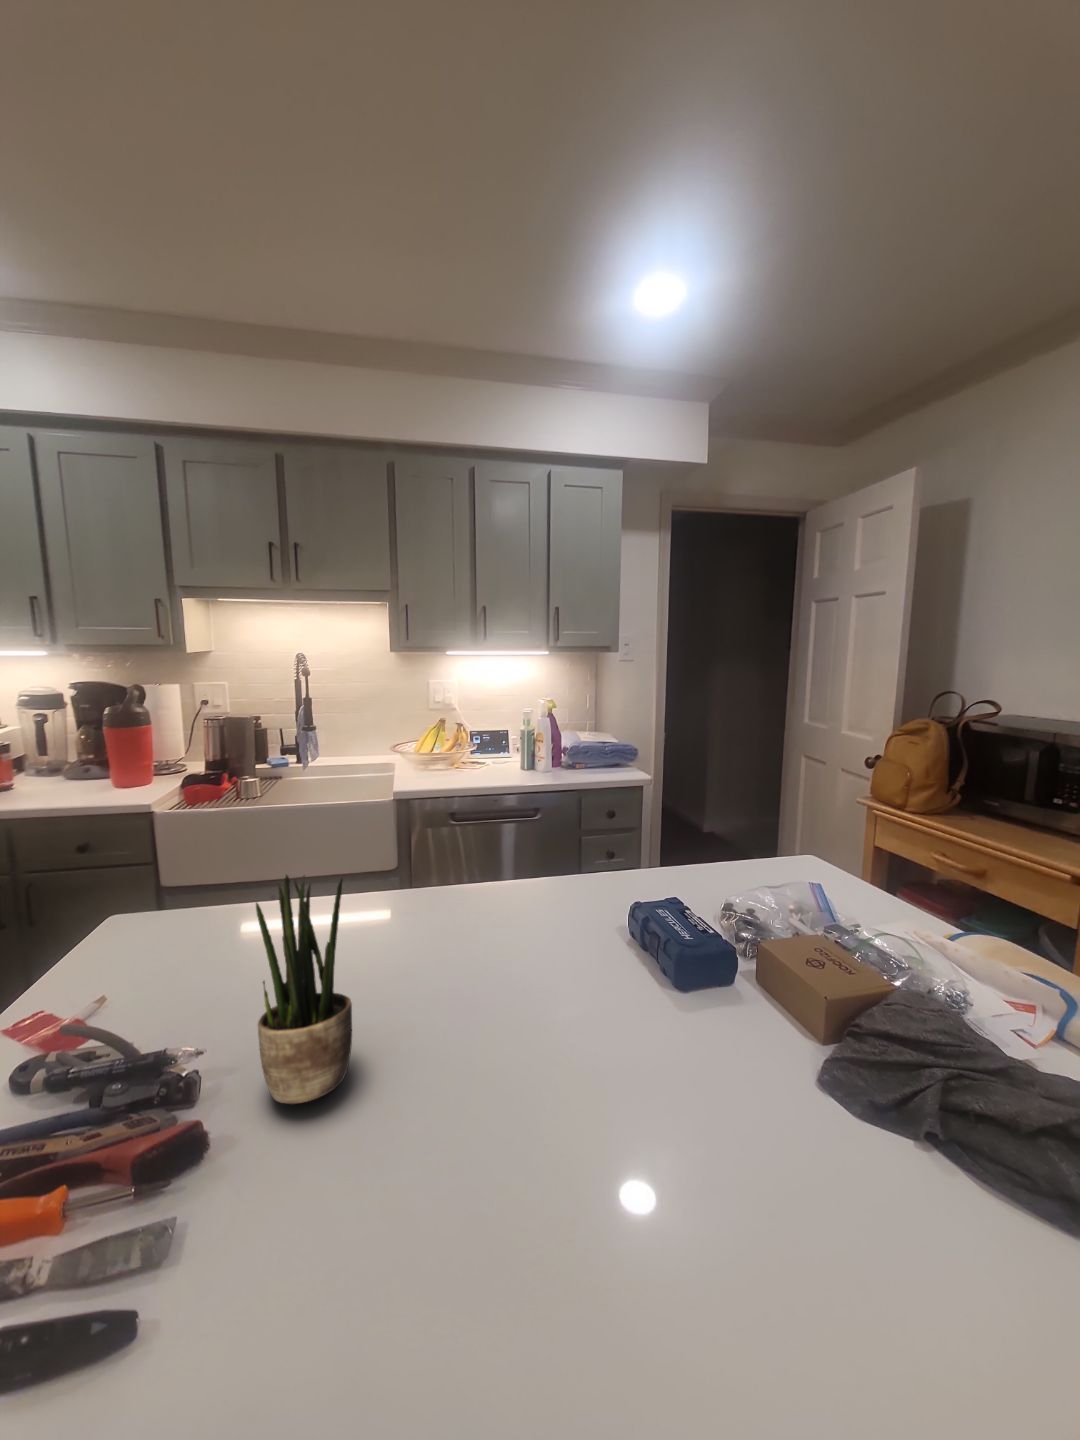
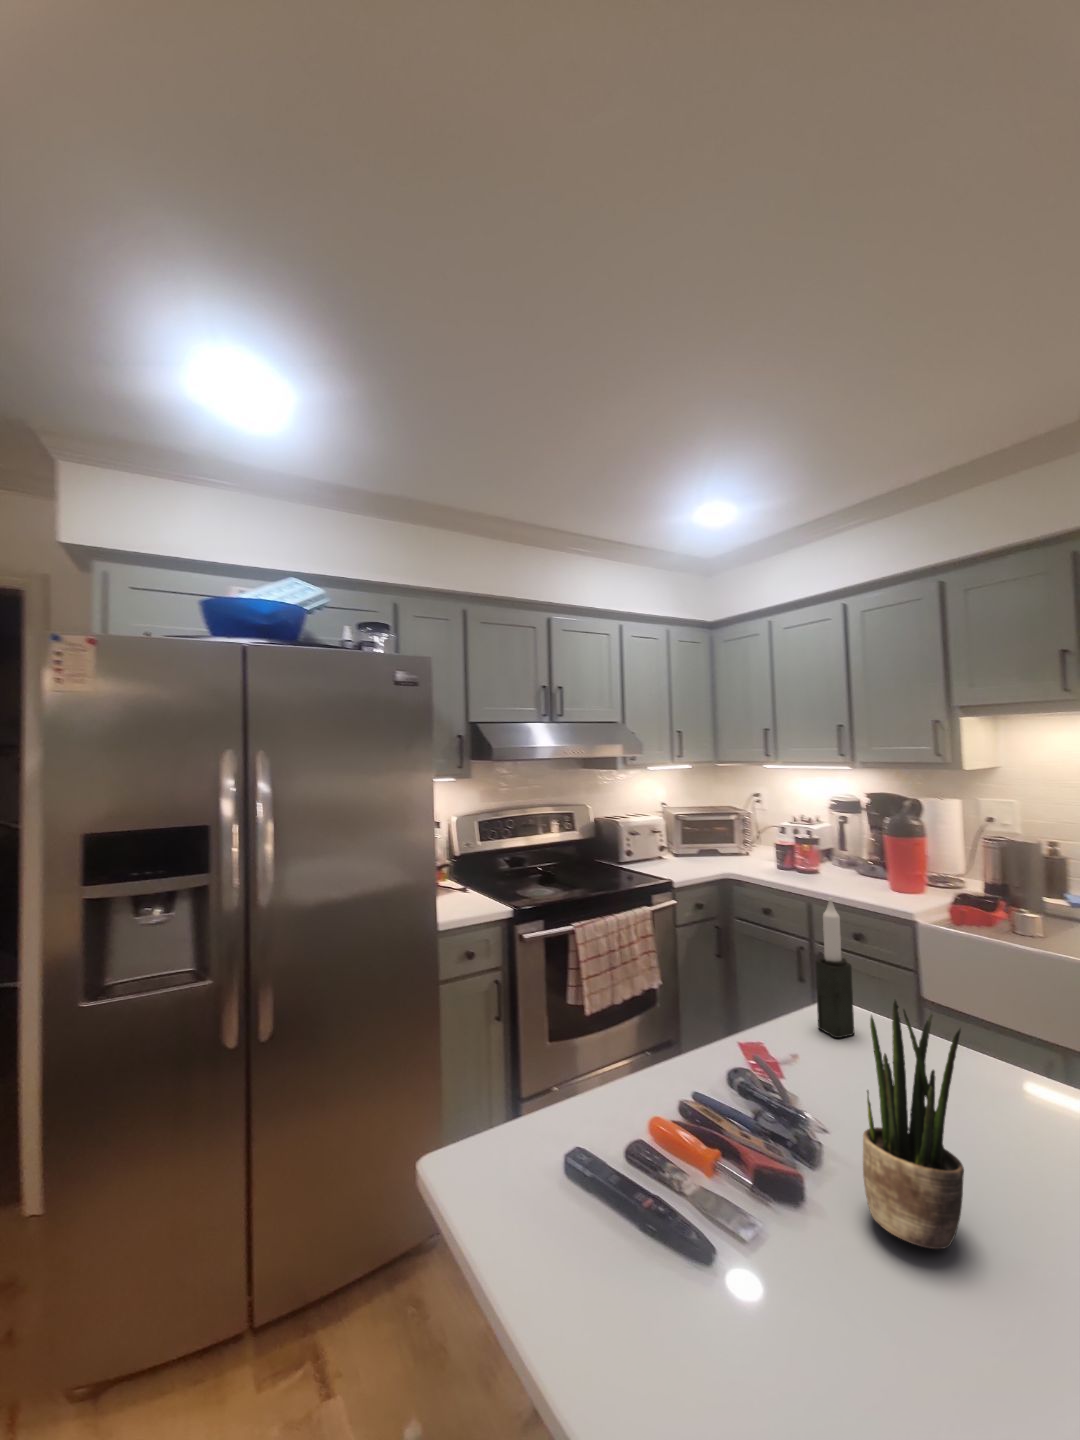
candle: none [104,799,158,956] -> present [815,898,854,1038]

